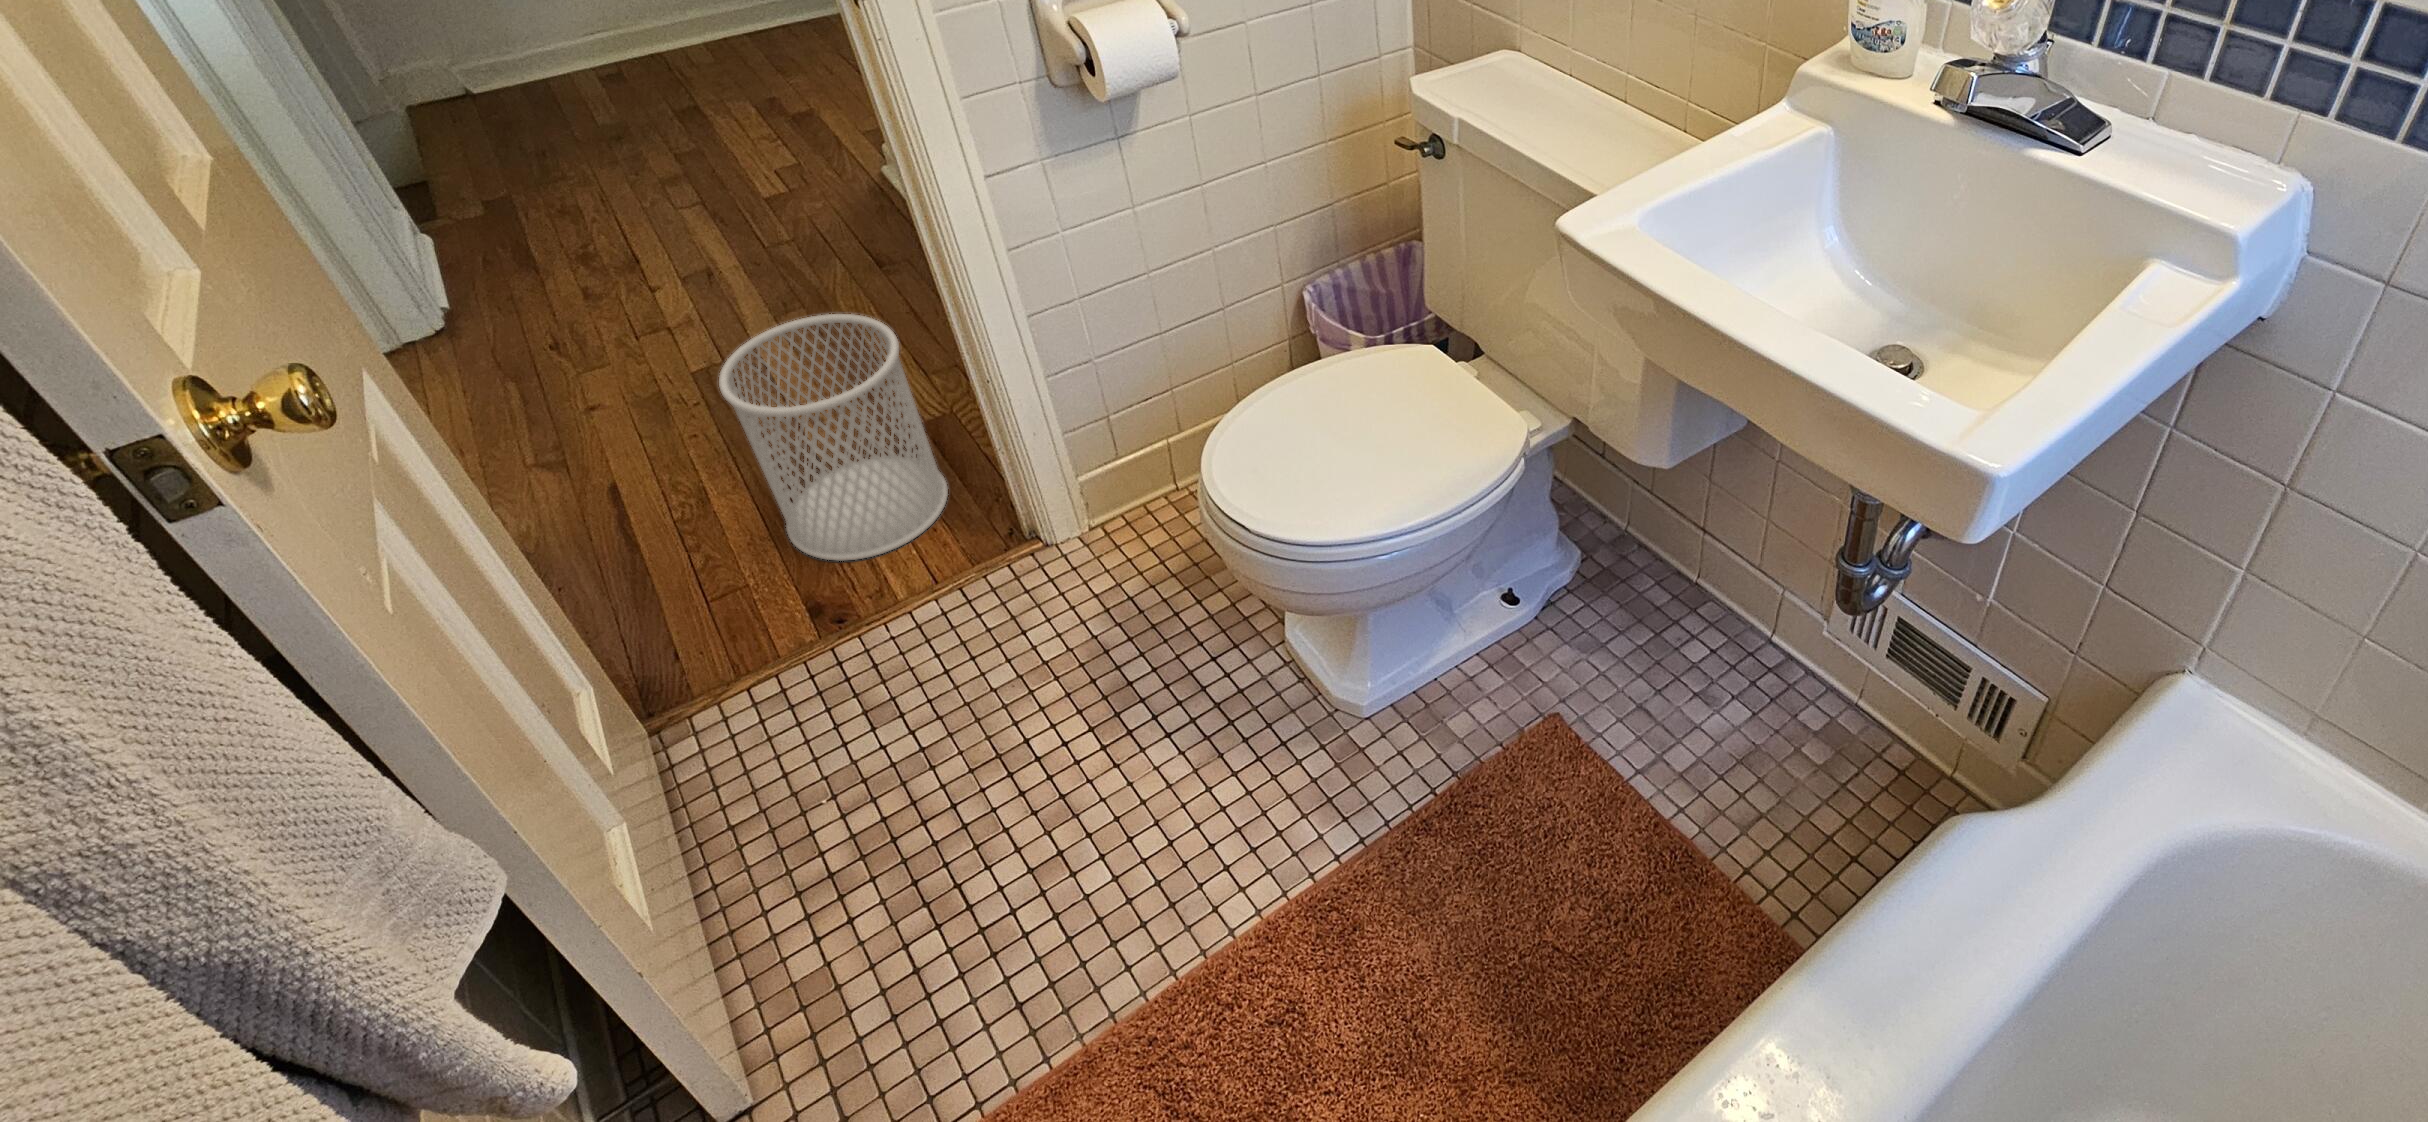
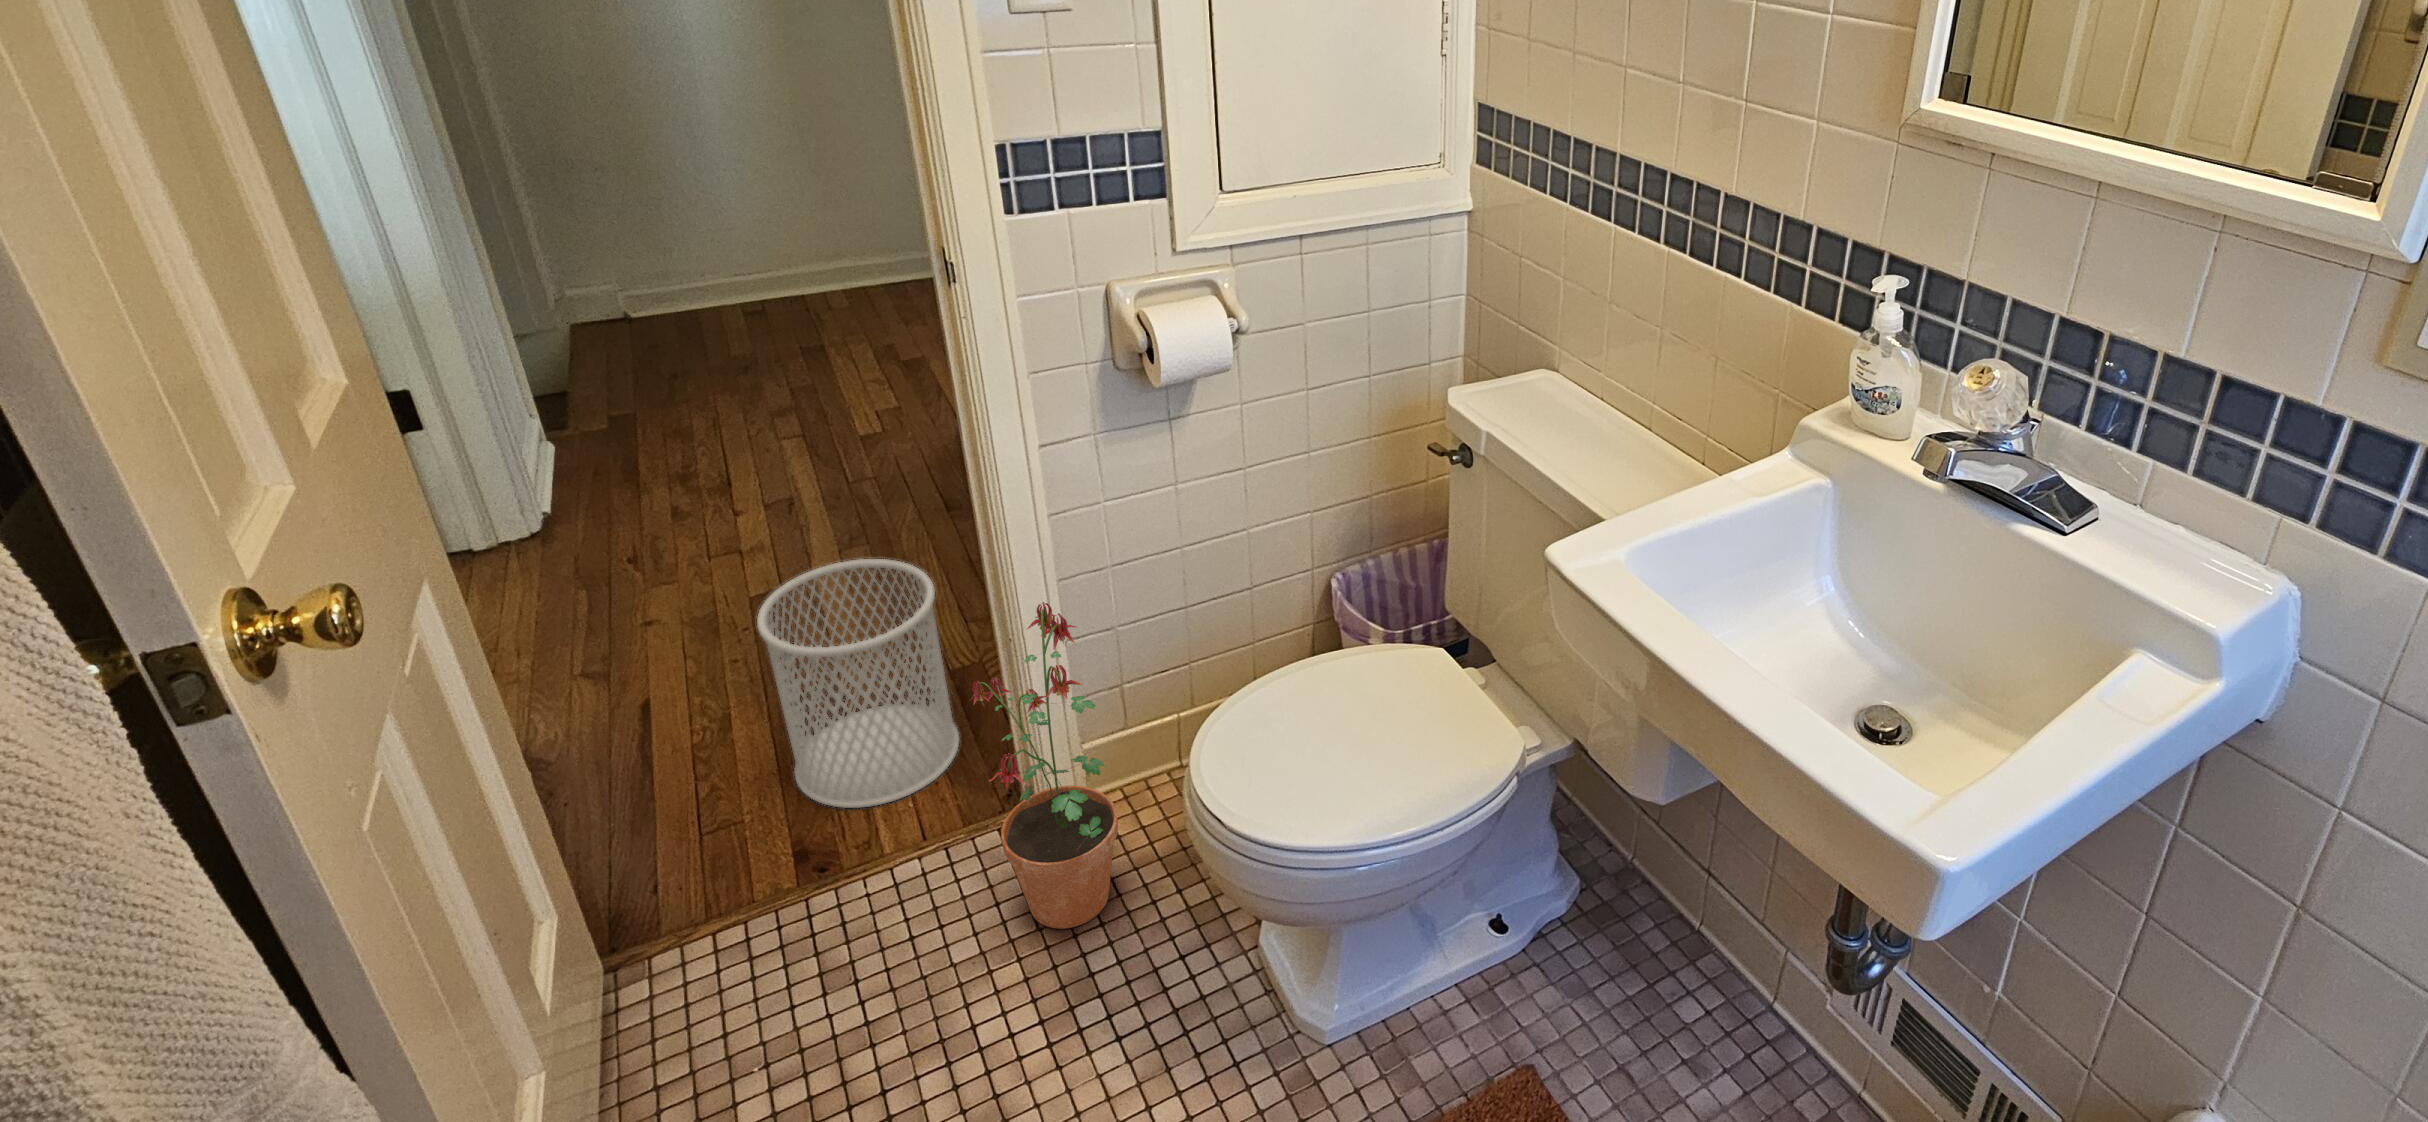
potted plant: none [960,336,1130,646] -> present [970,602,1118,929]

